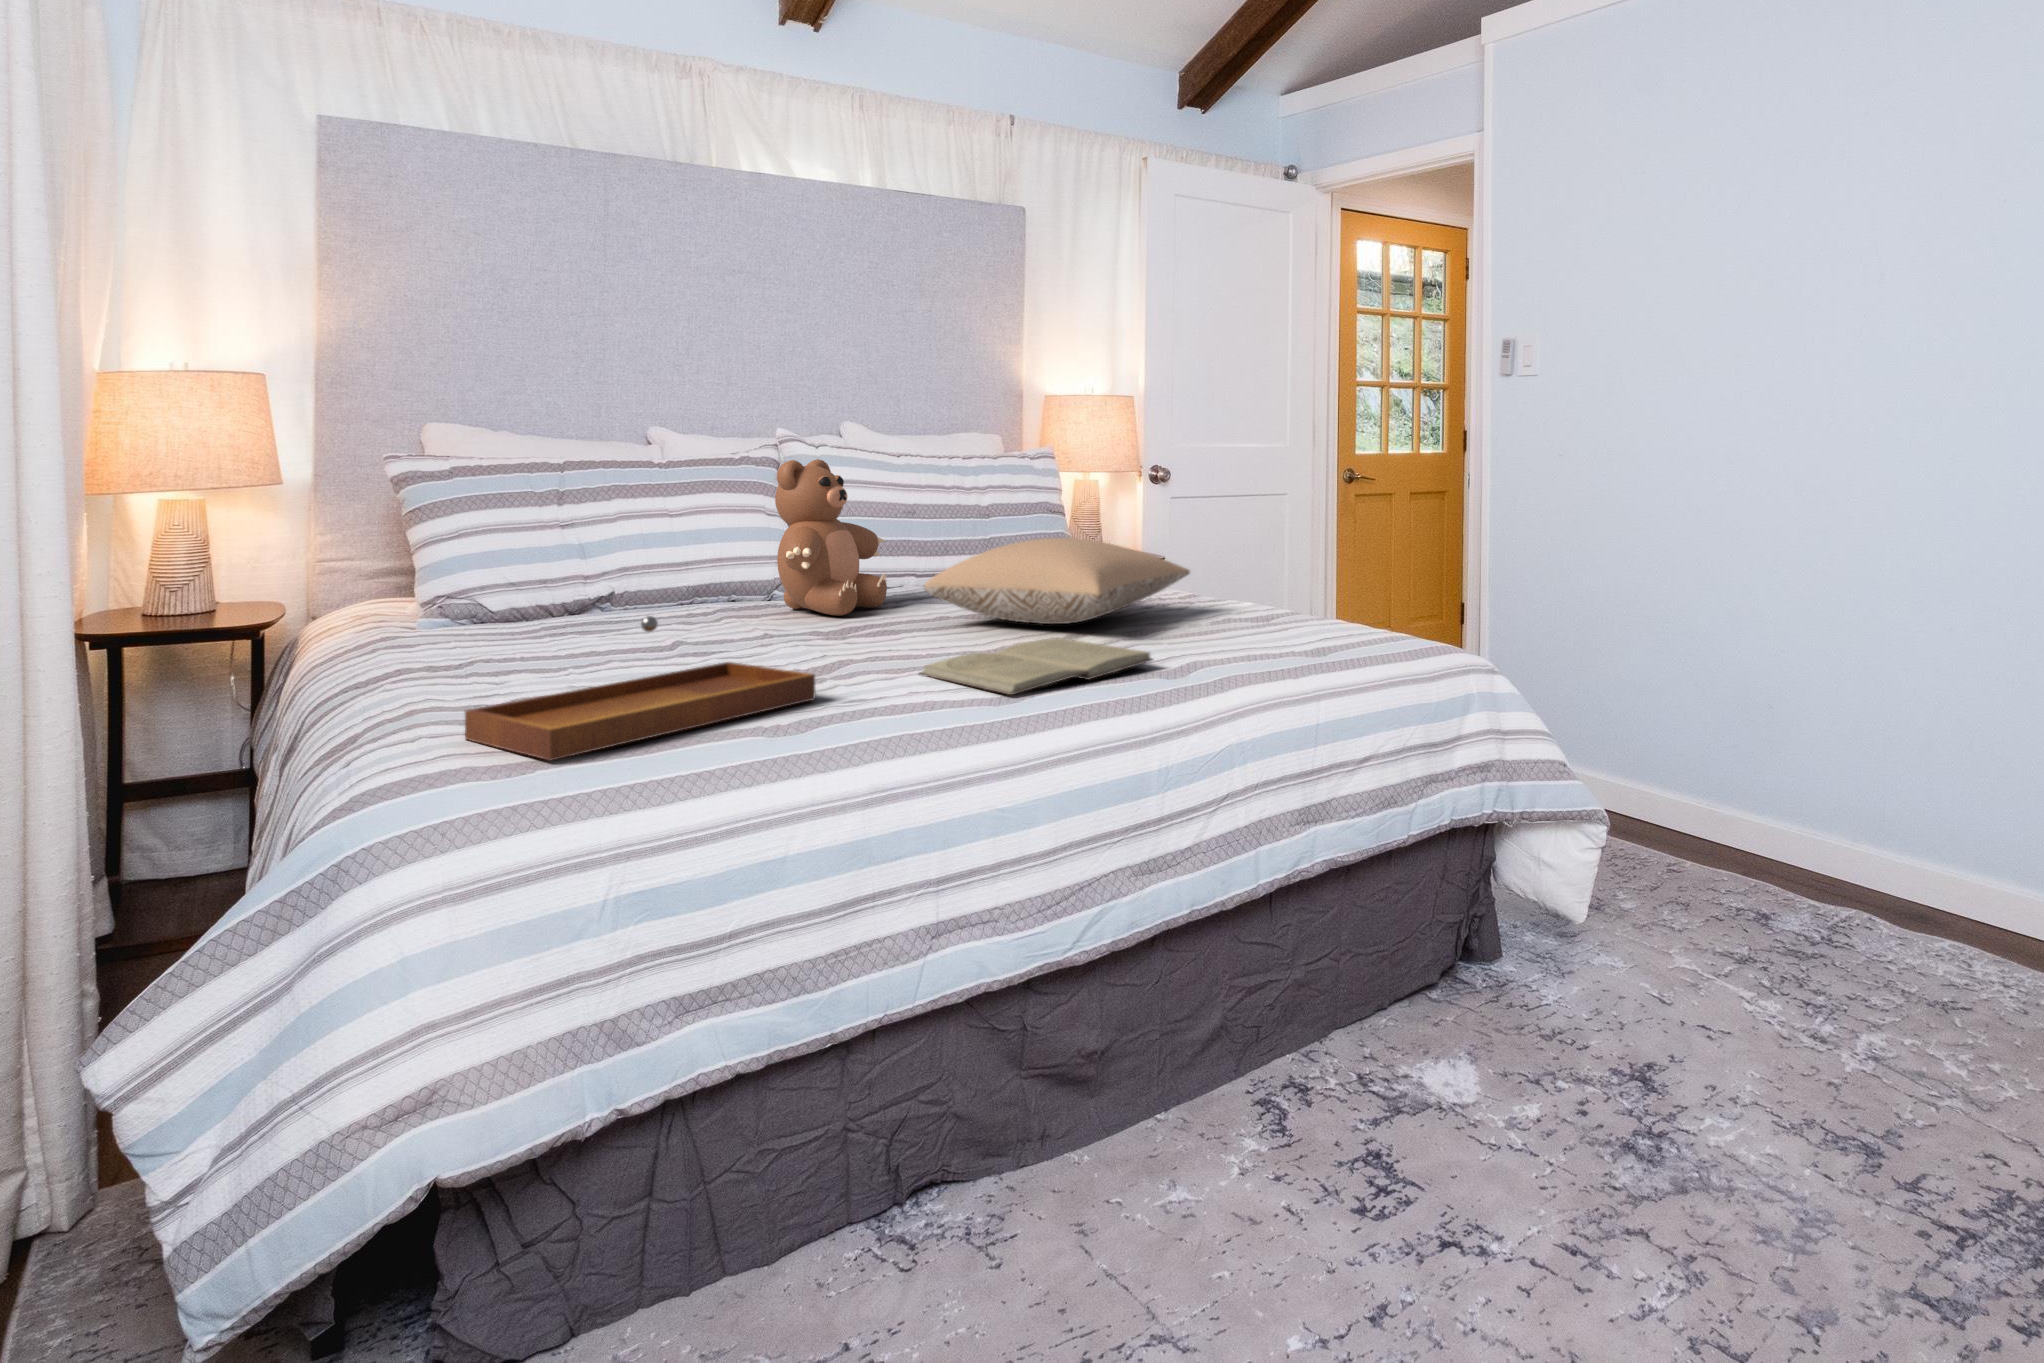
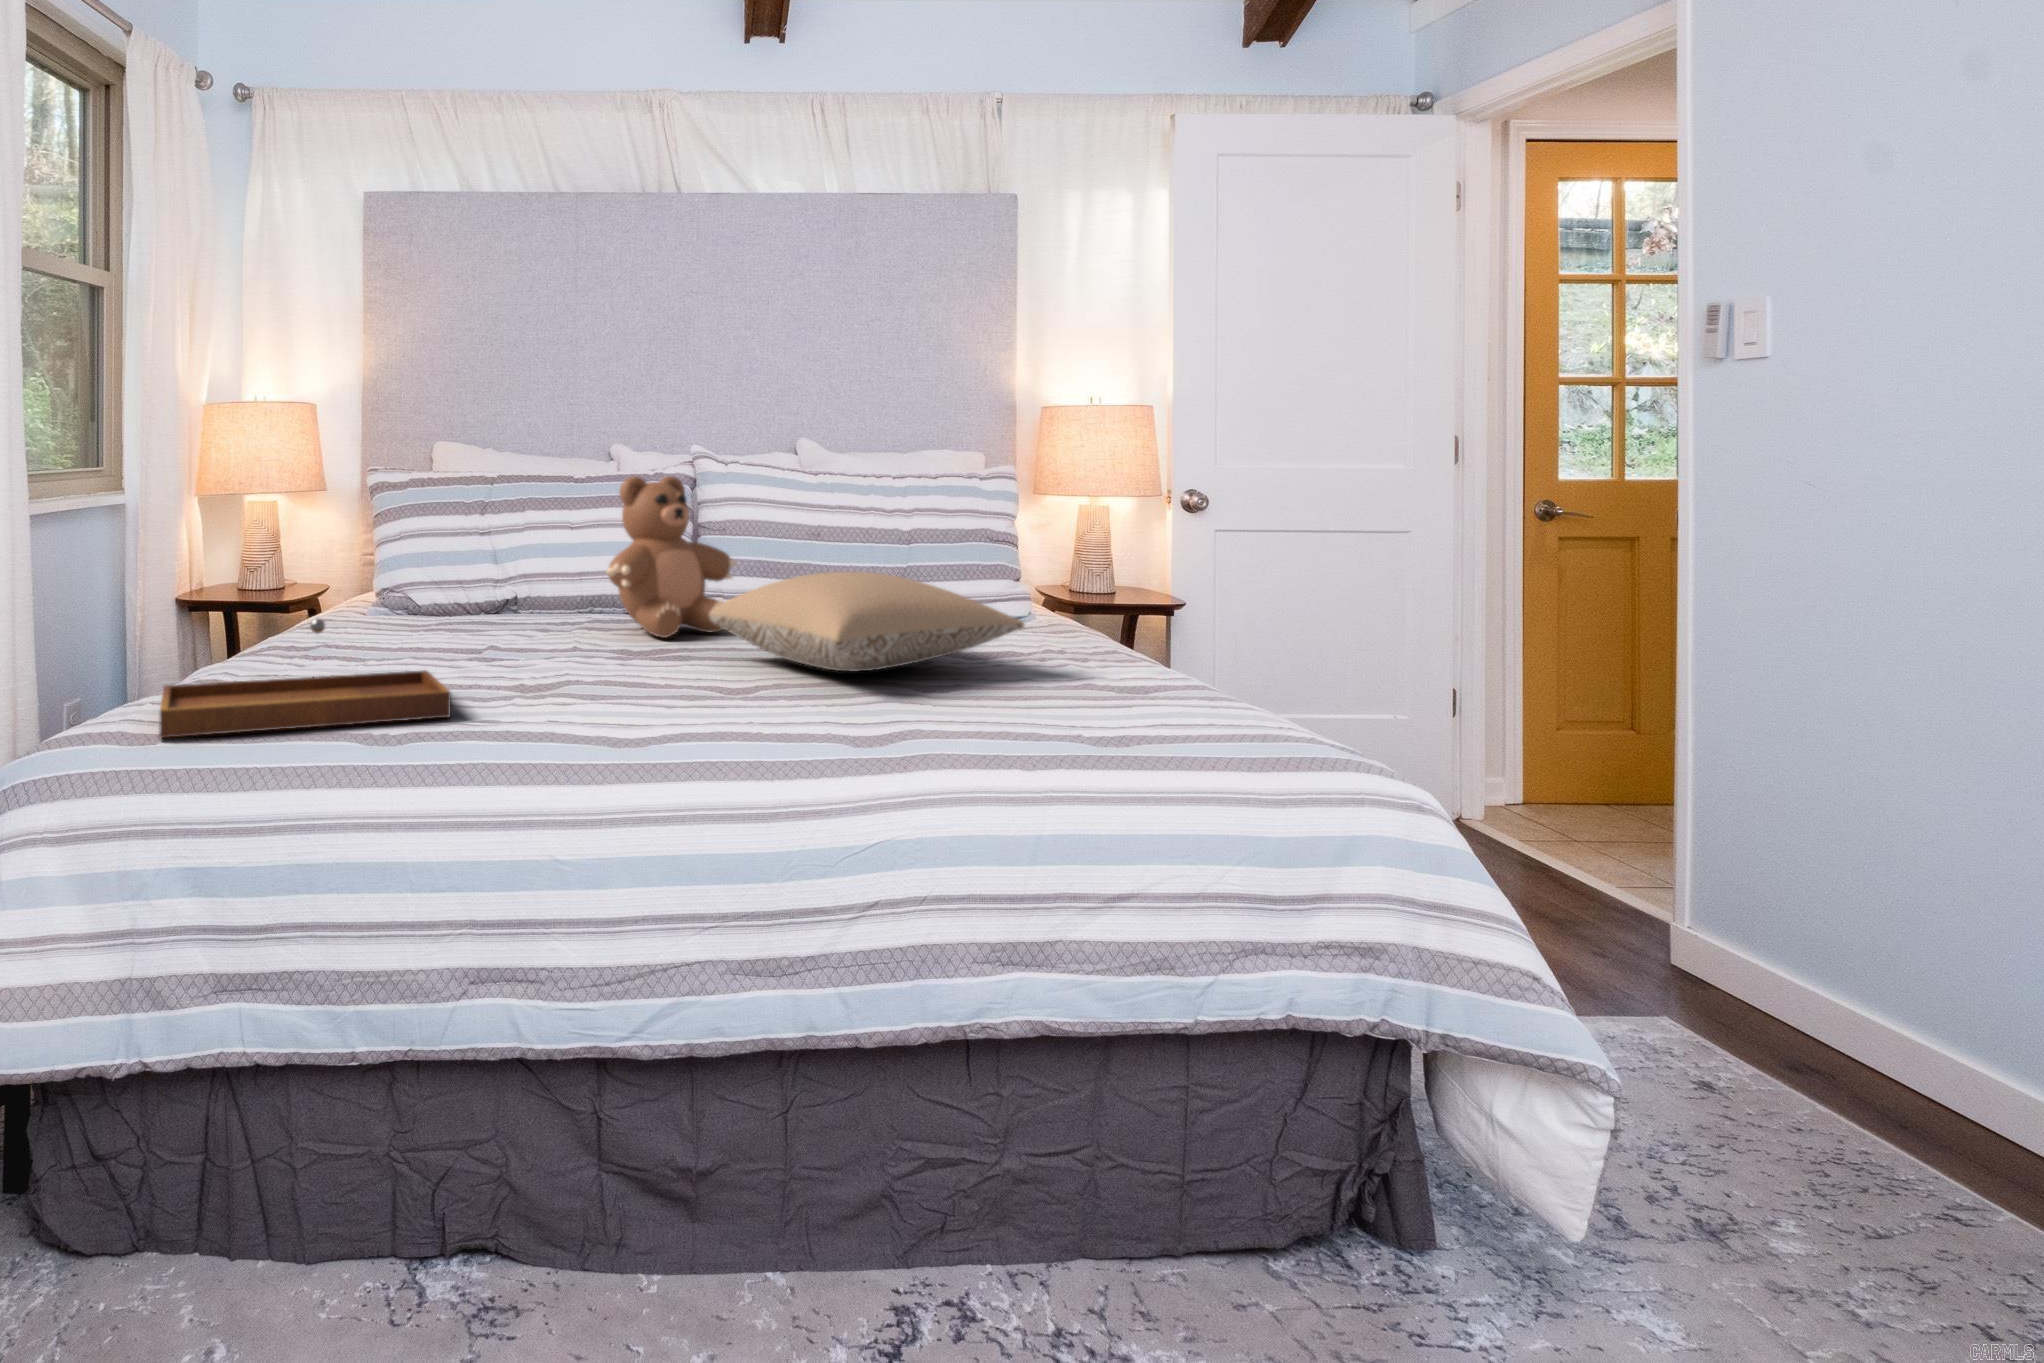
book: present [919,638,1154,695] -> none [594,685,826,741]

